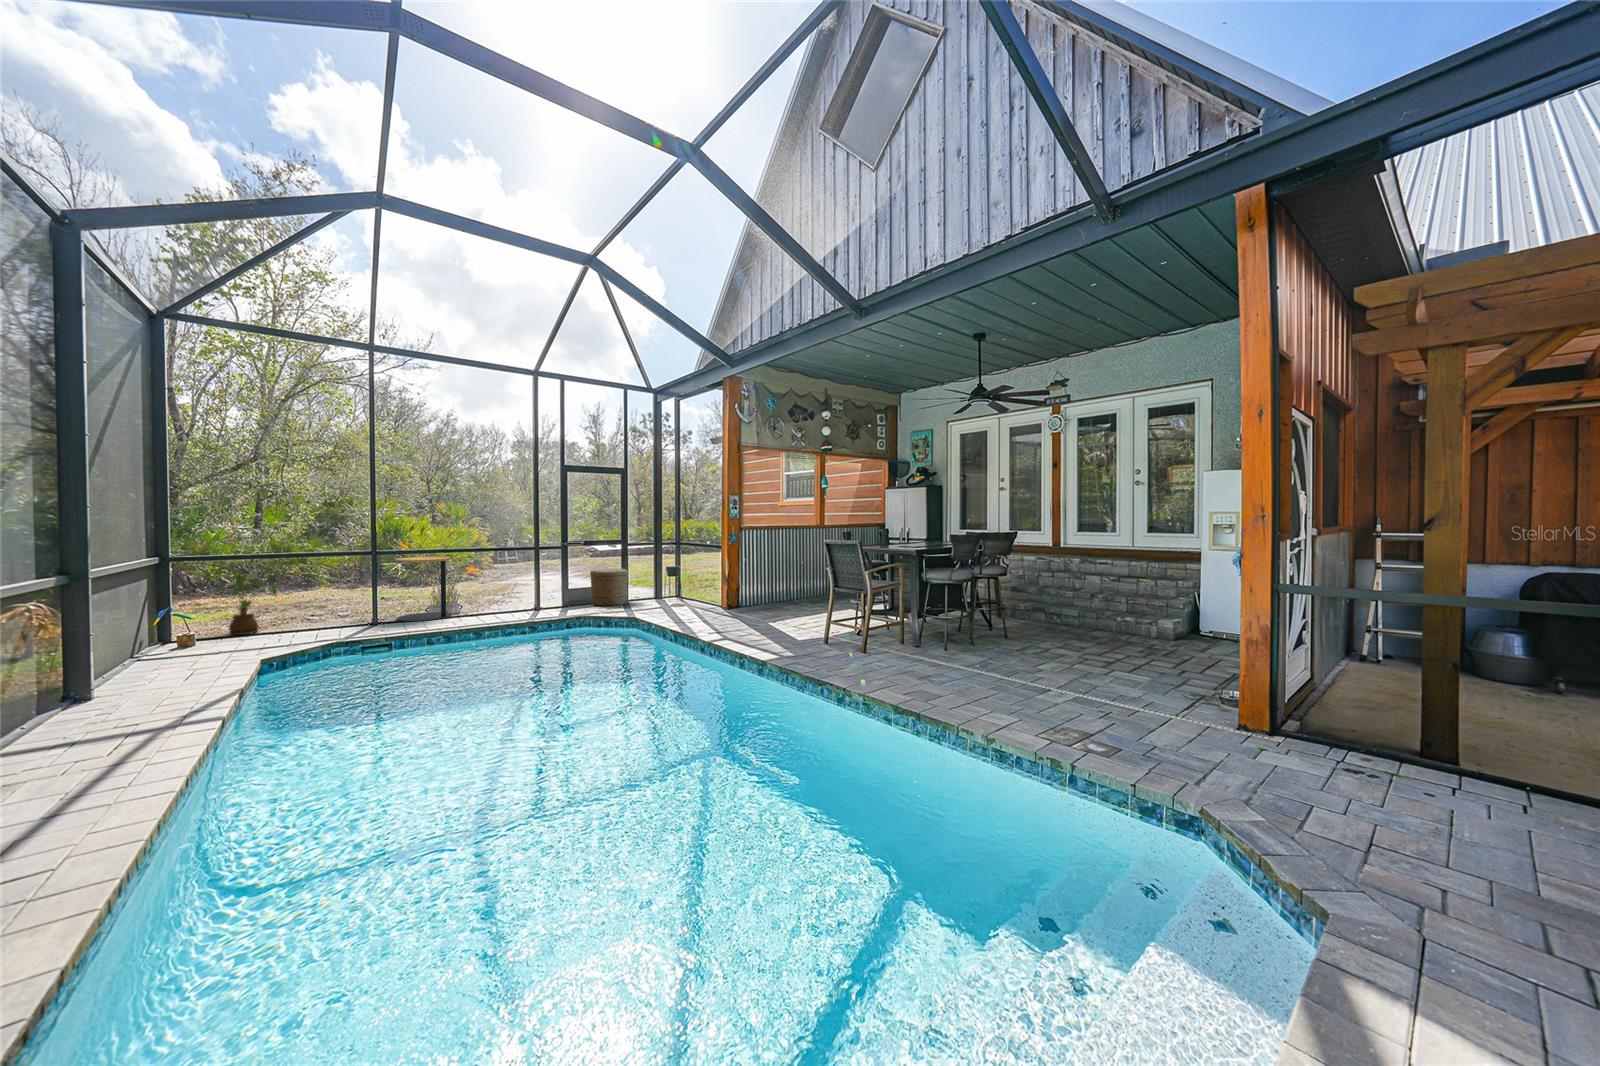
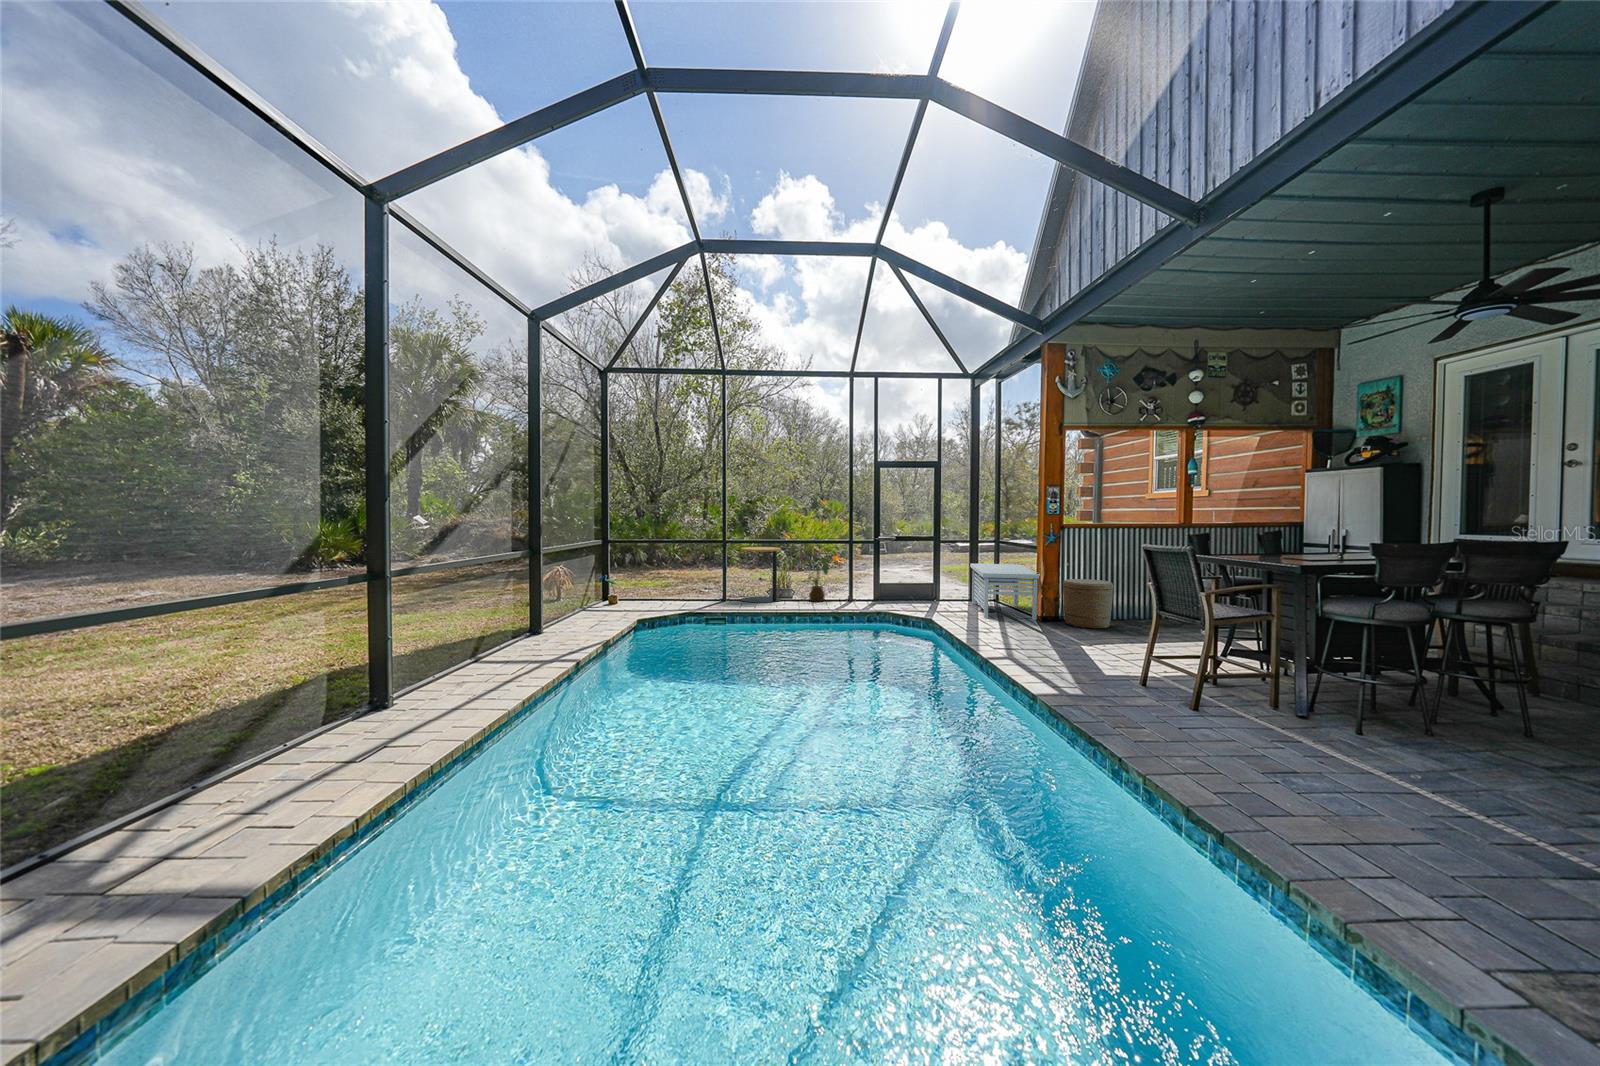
storage bench: none [654,562,725,612] -> present [970,564,1040,620]
woven basket: present [590,569,628,606] -> present [1063,579,1114,629]
house plant: present [217,574,277,635] -> present [802,557,838,602]

